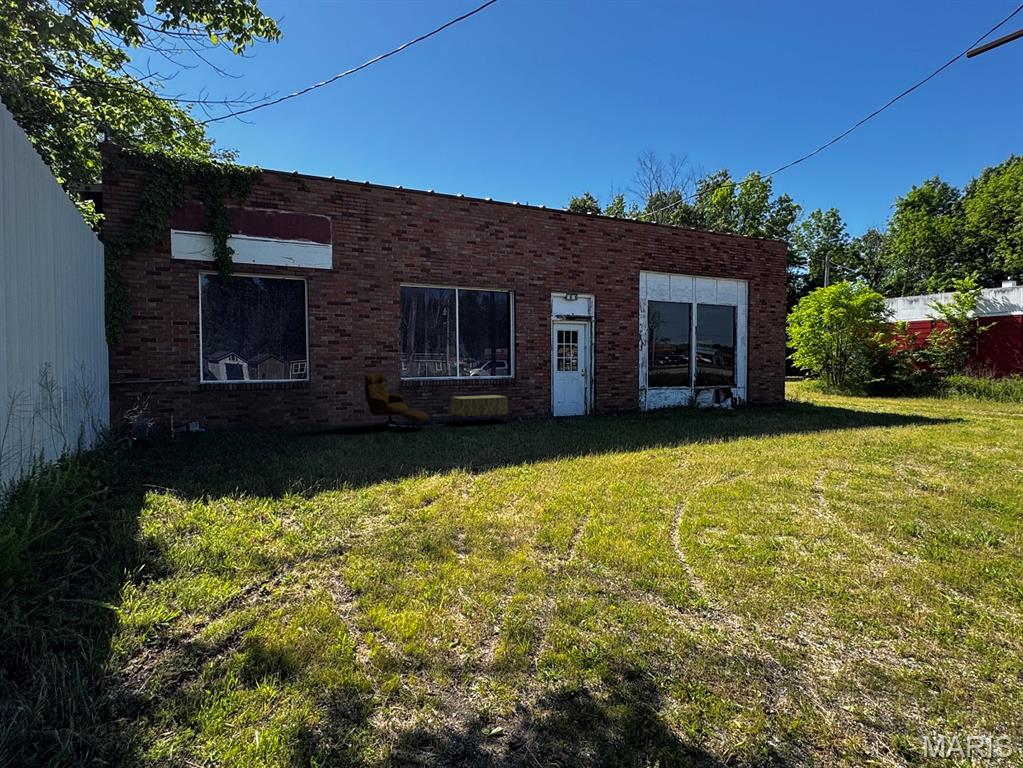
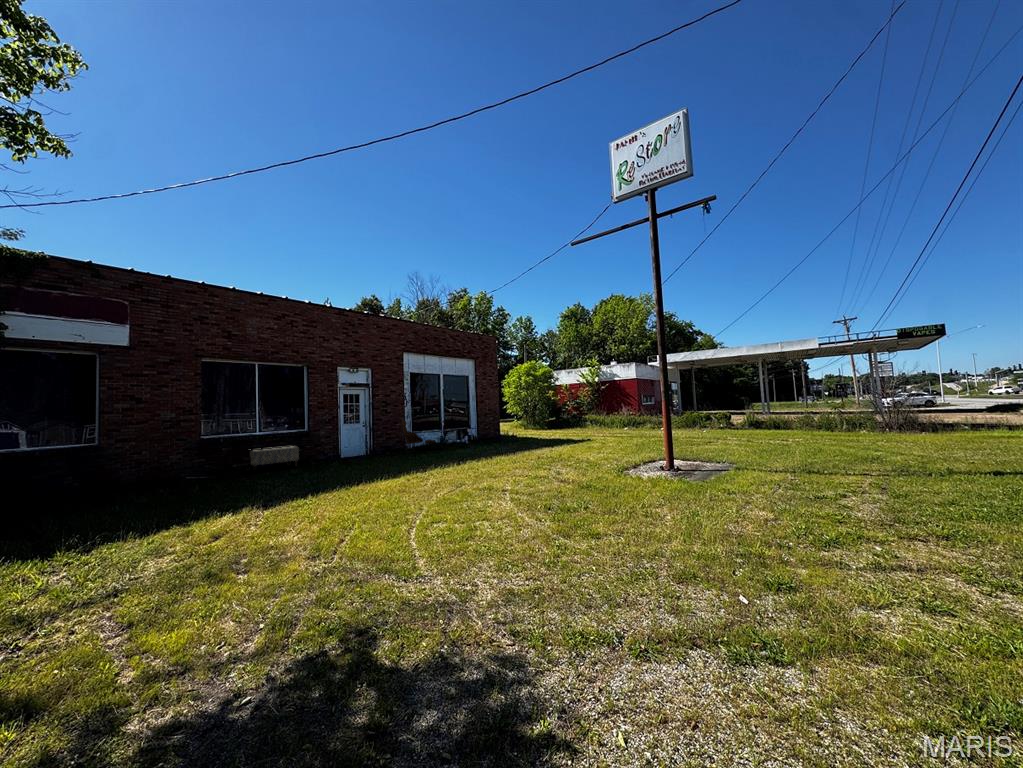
lounge chair: present [365,372,429,430] -> present [402,420,436,451]

